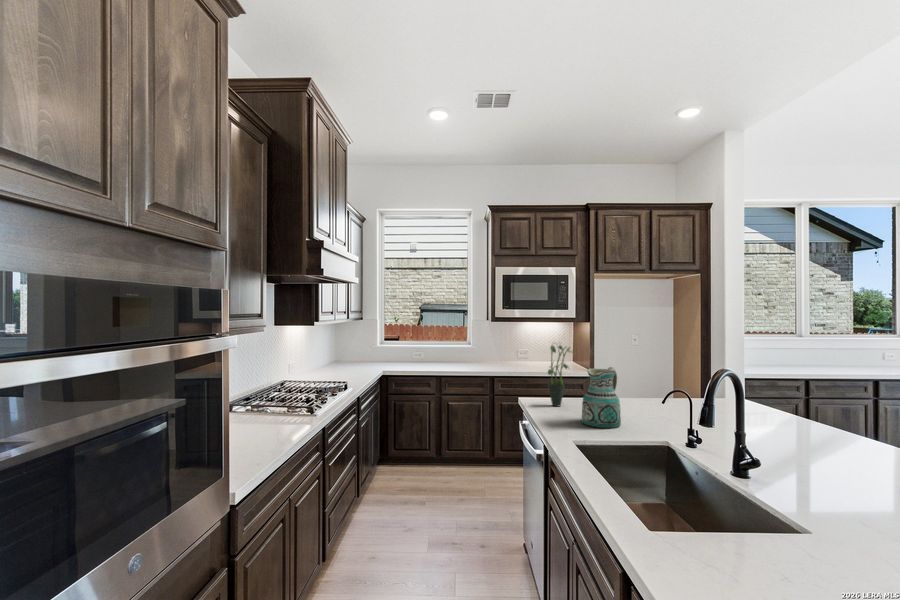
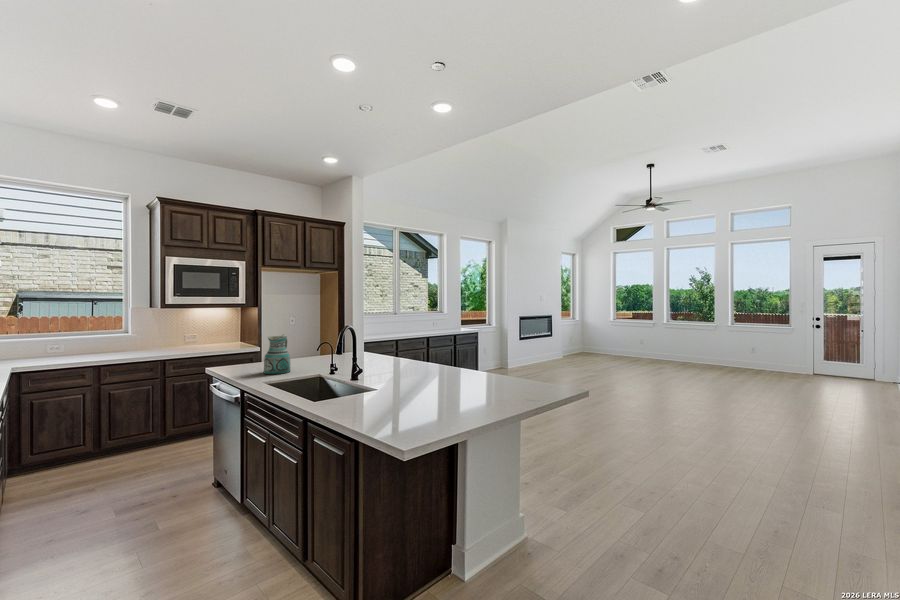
potted plant: present [548,345,573,406] -> none [233,321,255,369]

